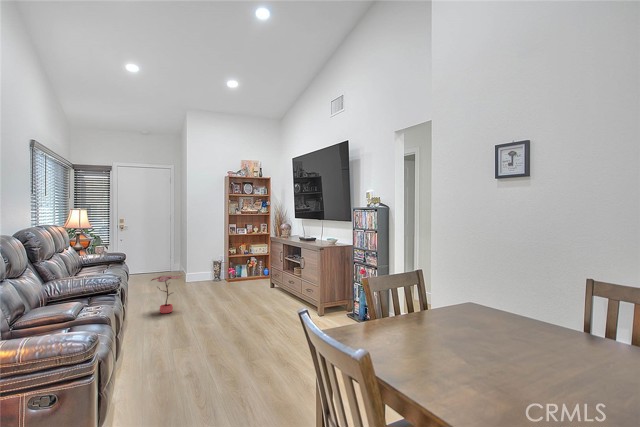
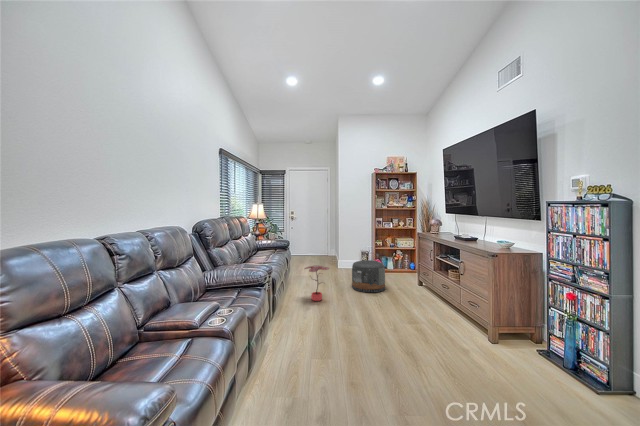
pouf: none [205,268,240,299] -> present [352,260,385,292]

